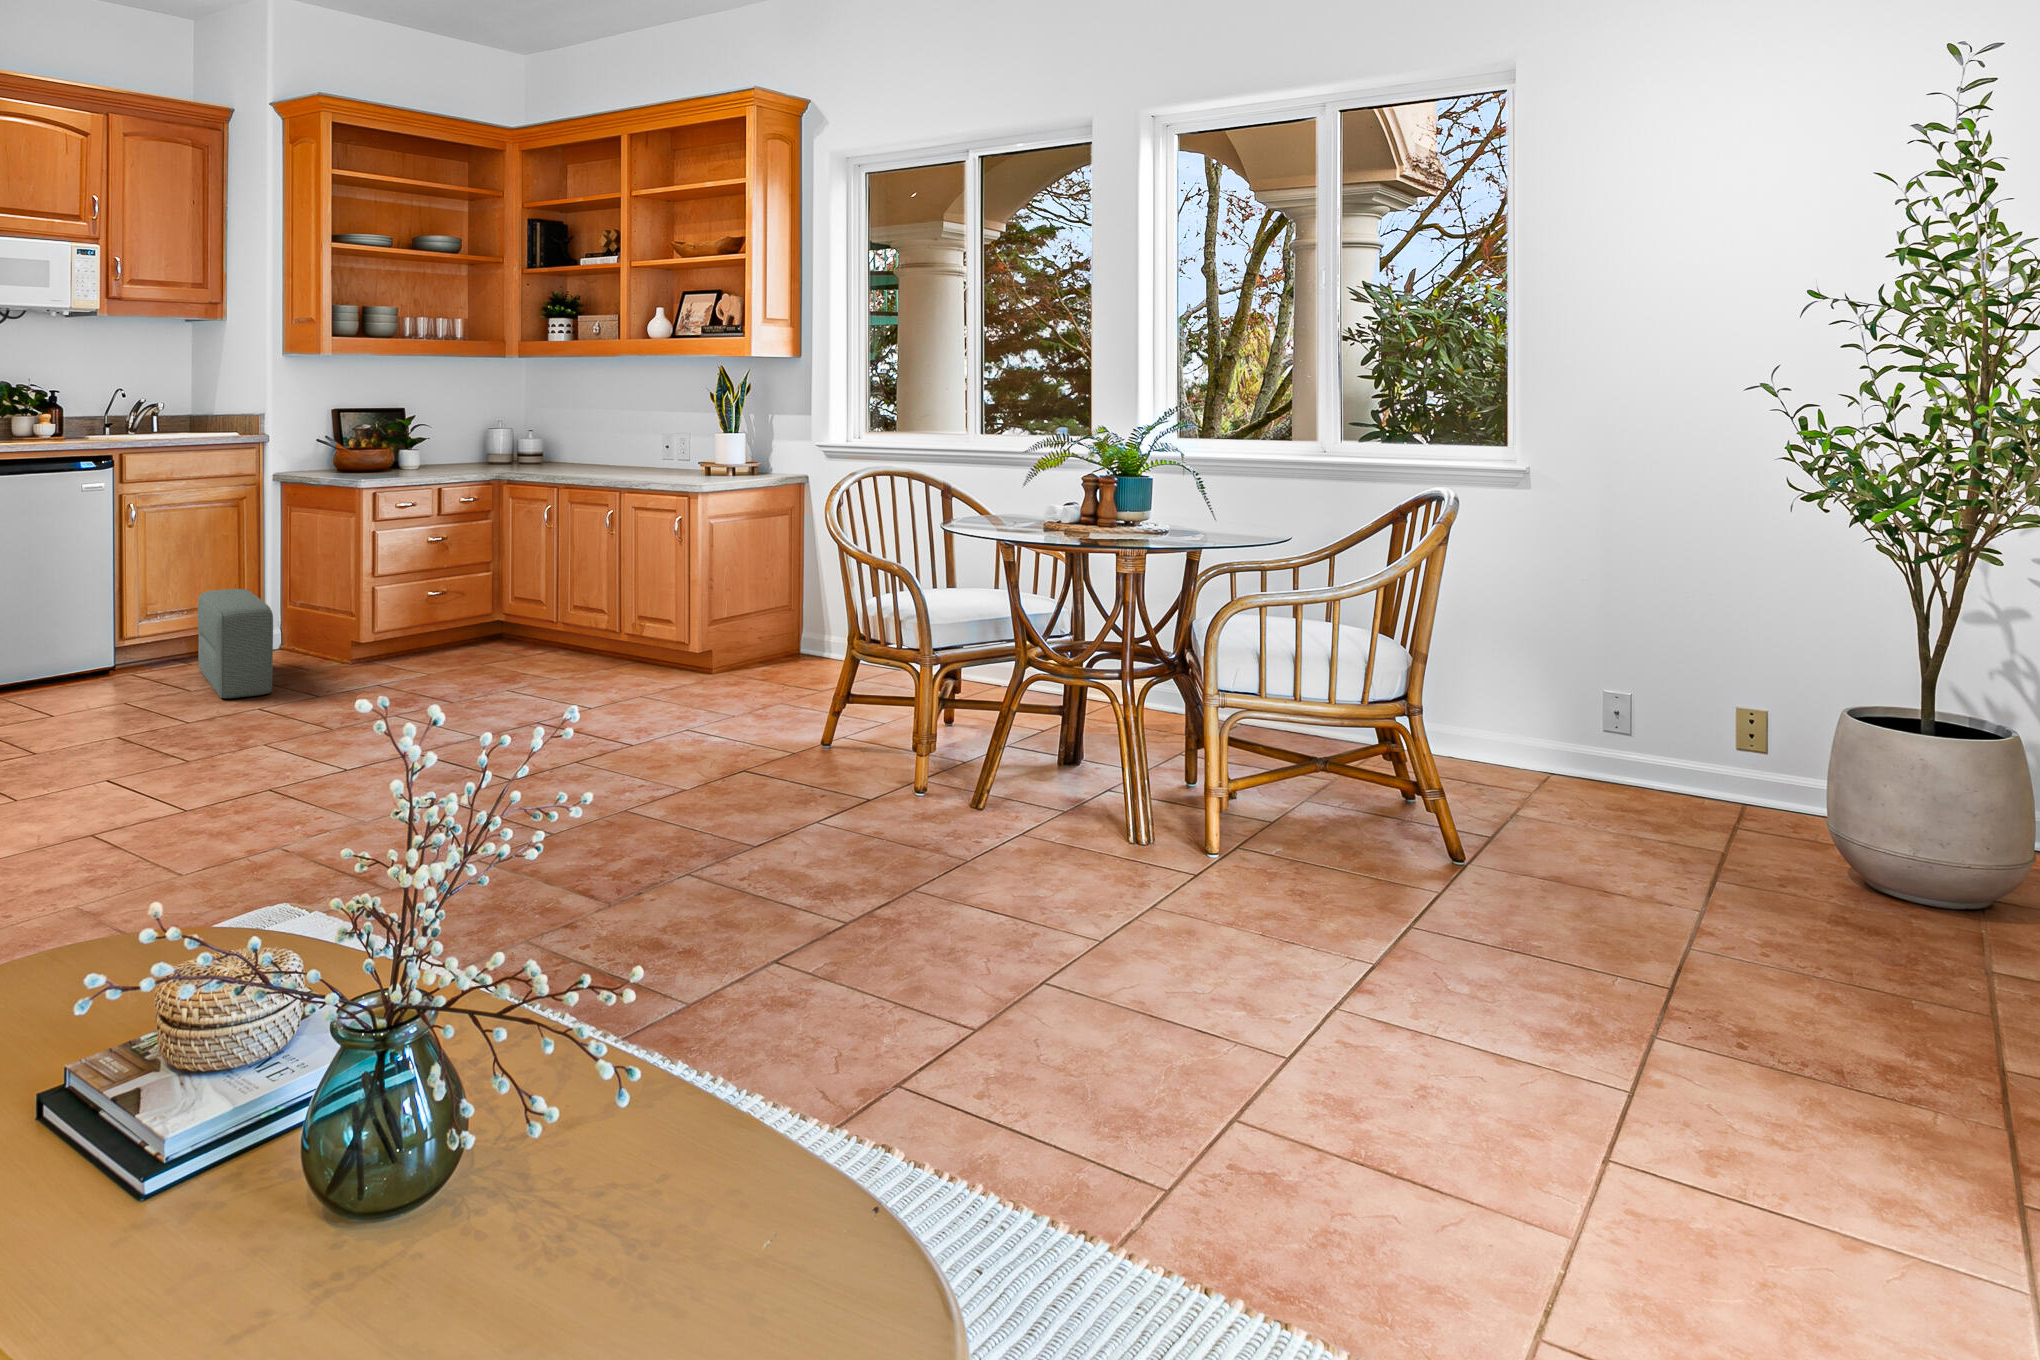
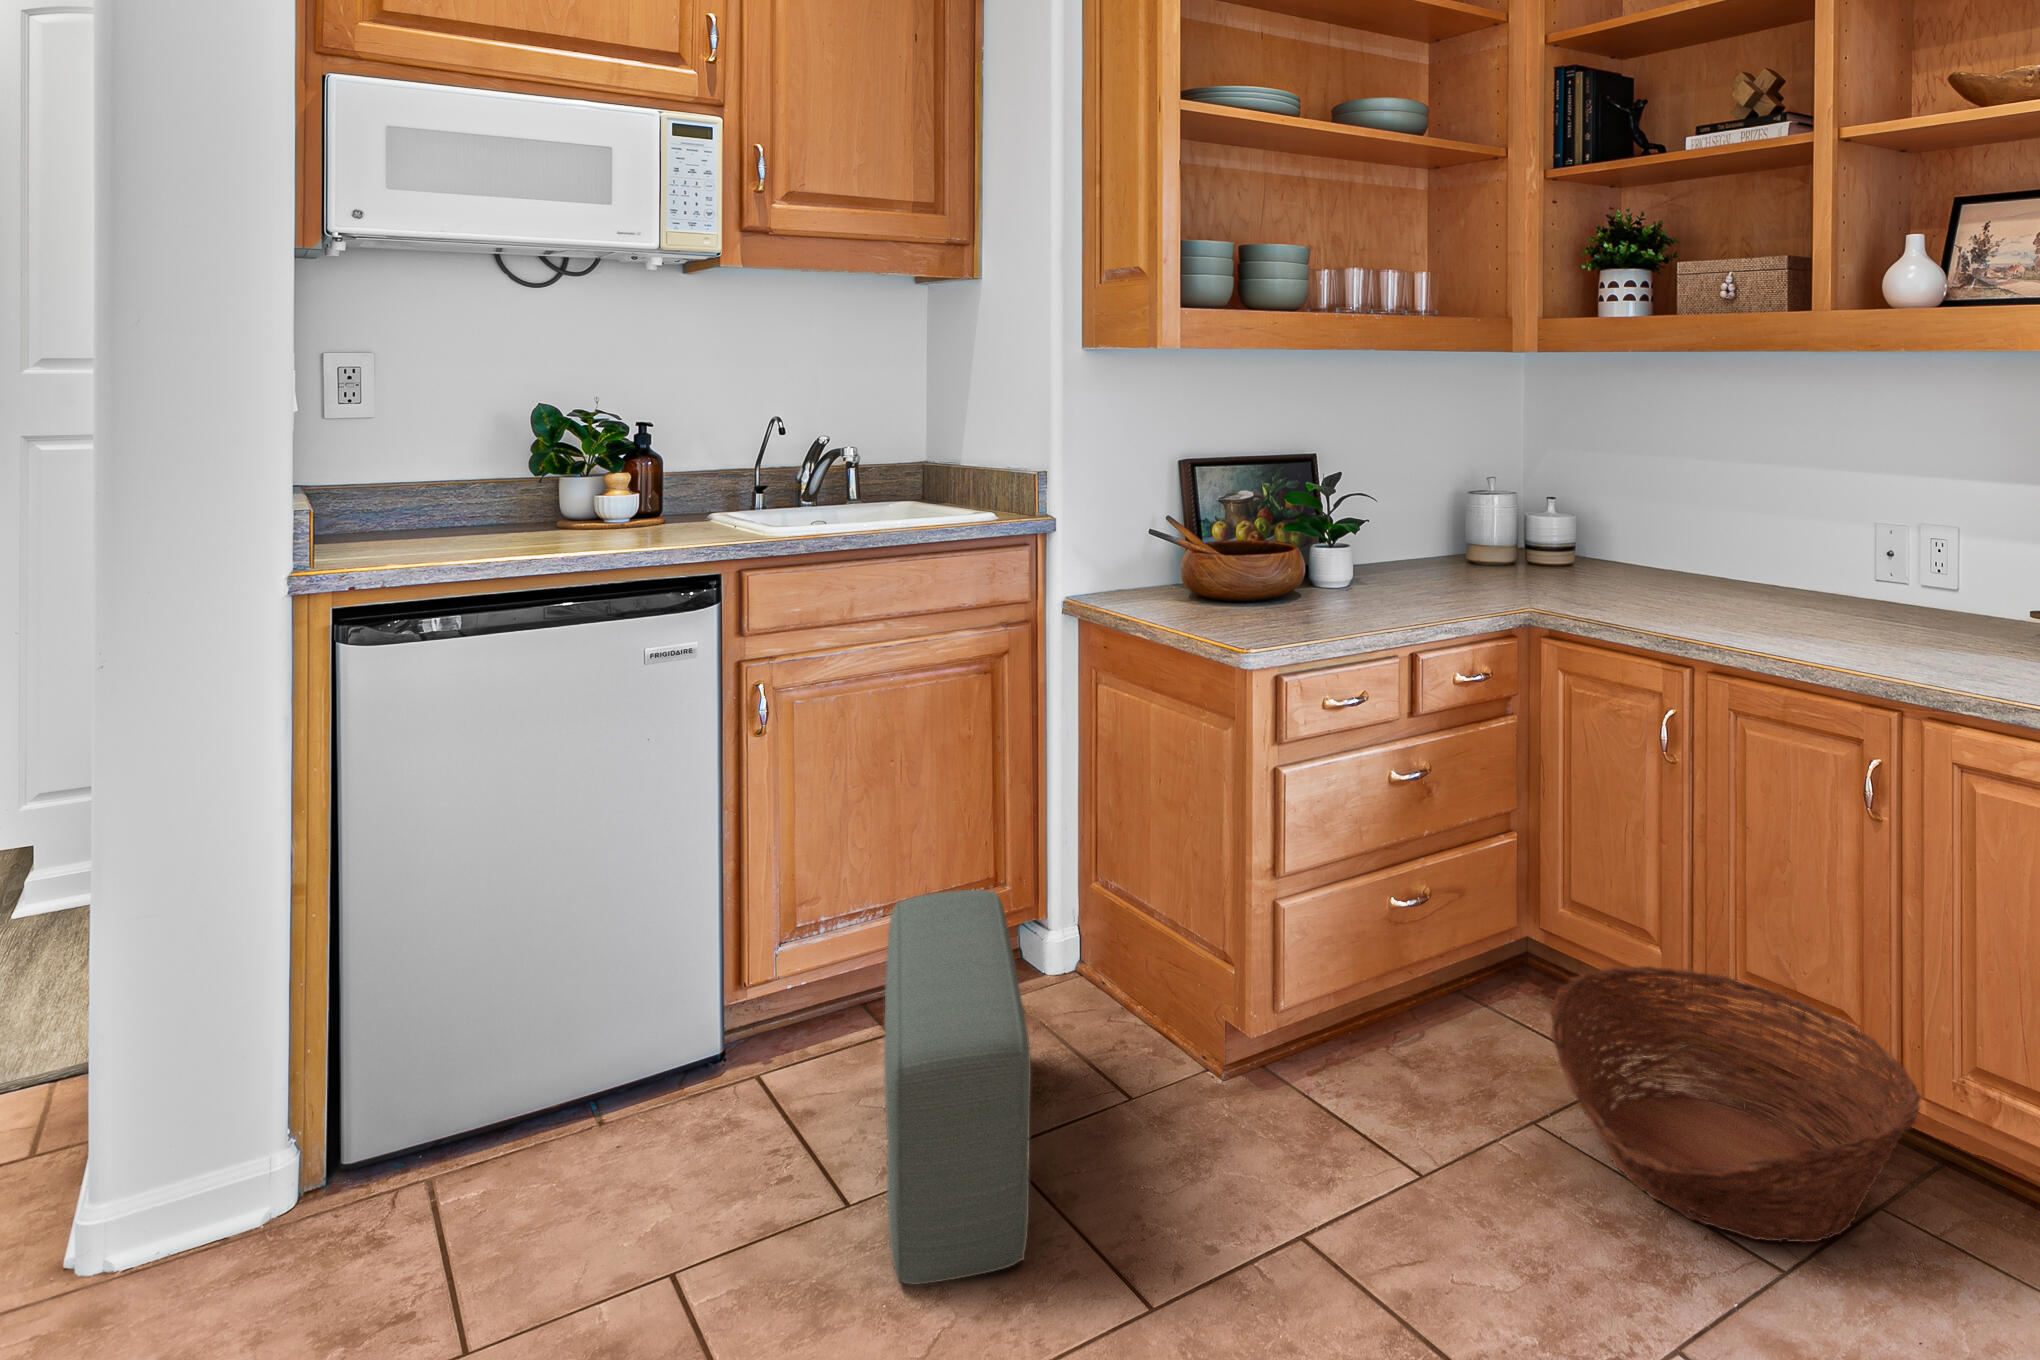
basket: none [490,608,622,676] -> present [1550,966,1922,1242]

